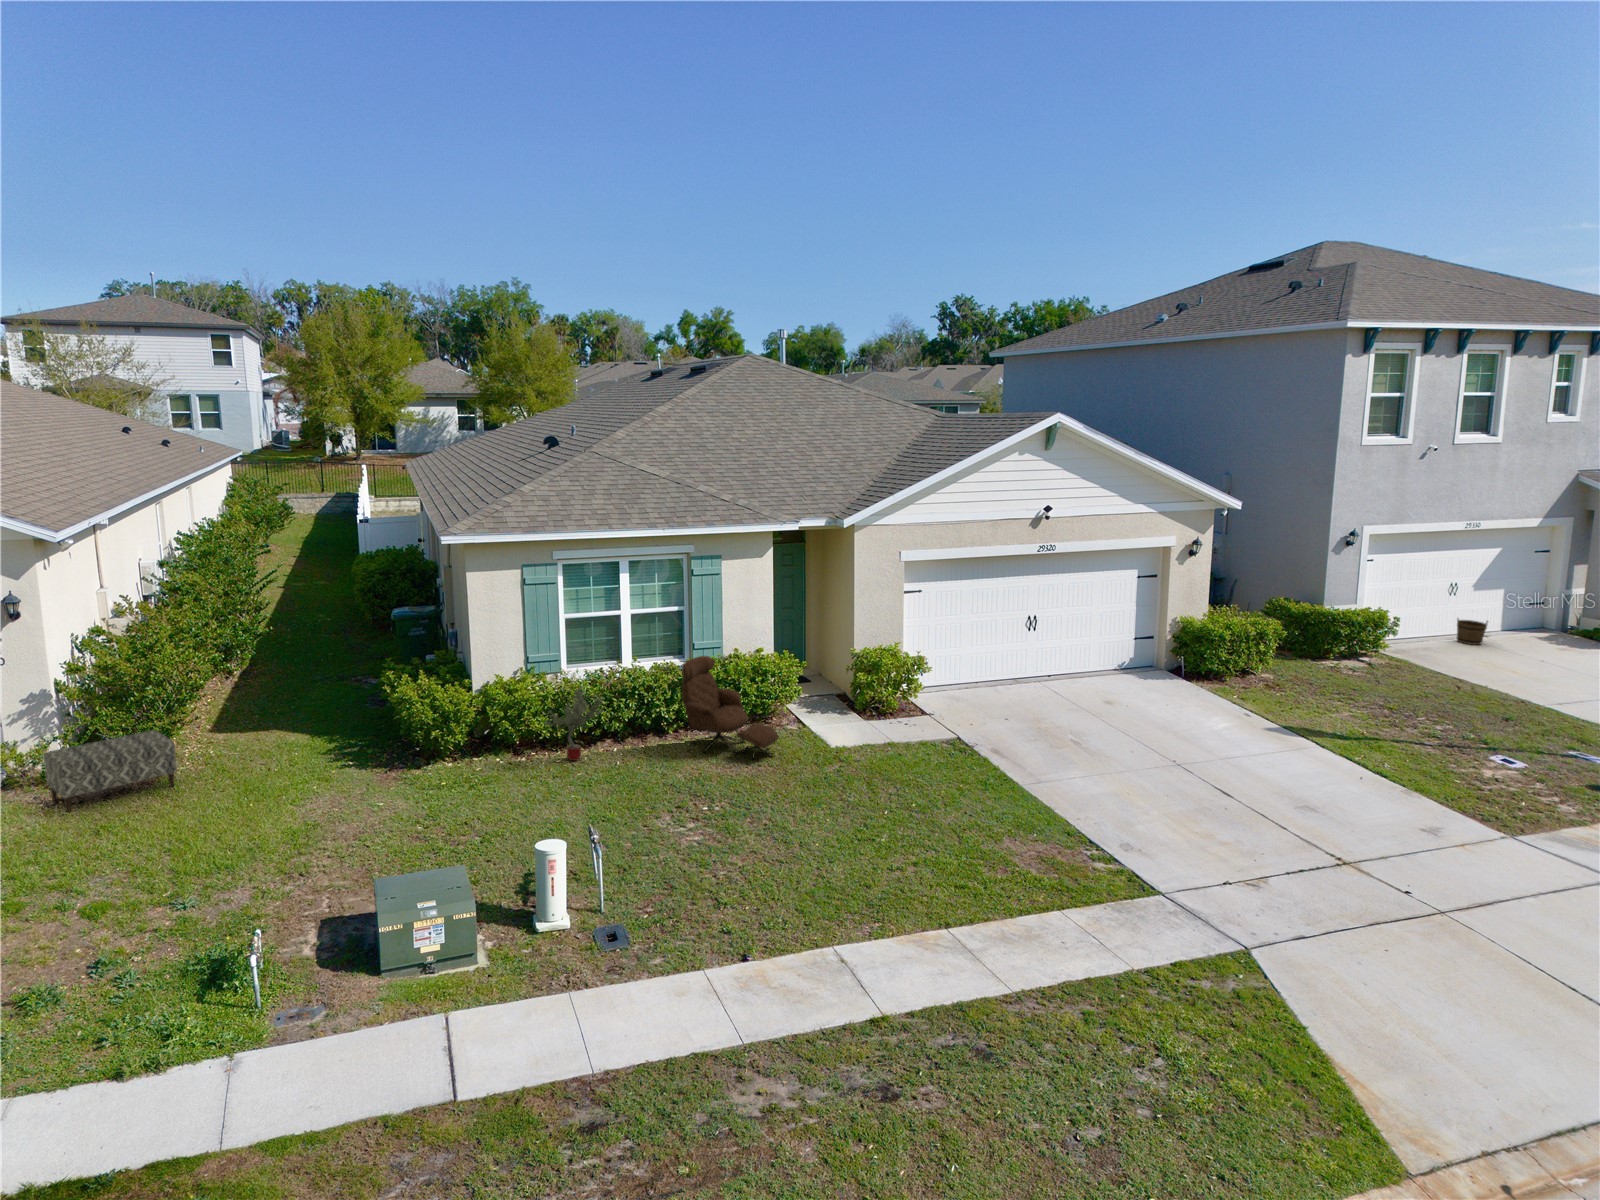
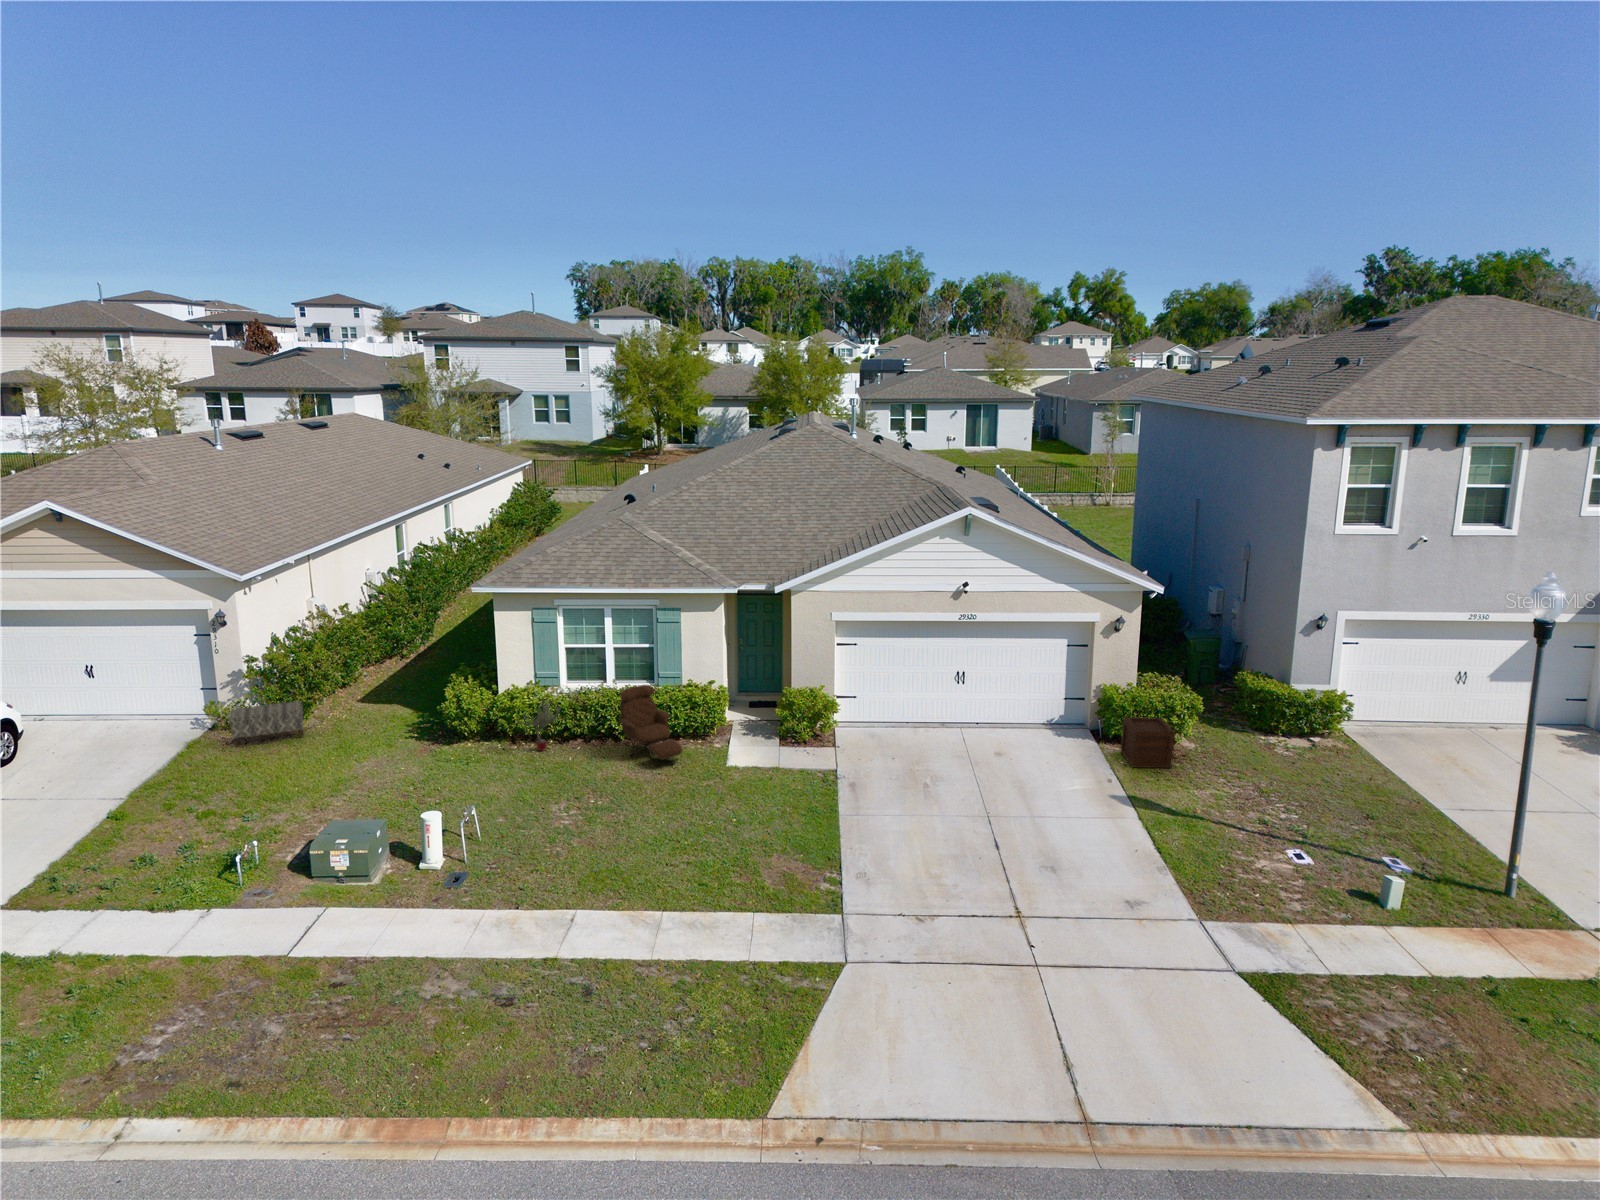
bucket: present [1457,619,1488,645] -> none [1463,707,1497,737]
wooden crate: none [1218,646,1288,702] -> present [1120,717,1176,768]

